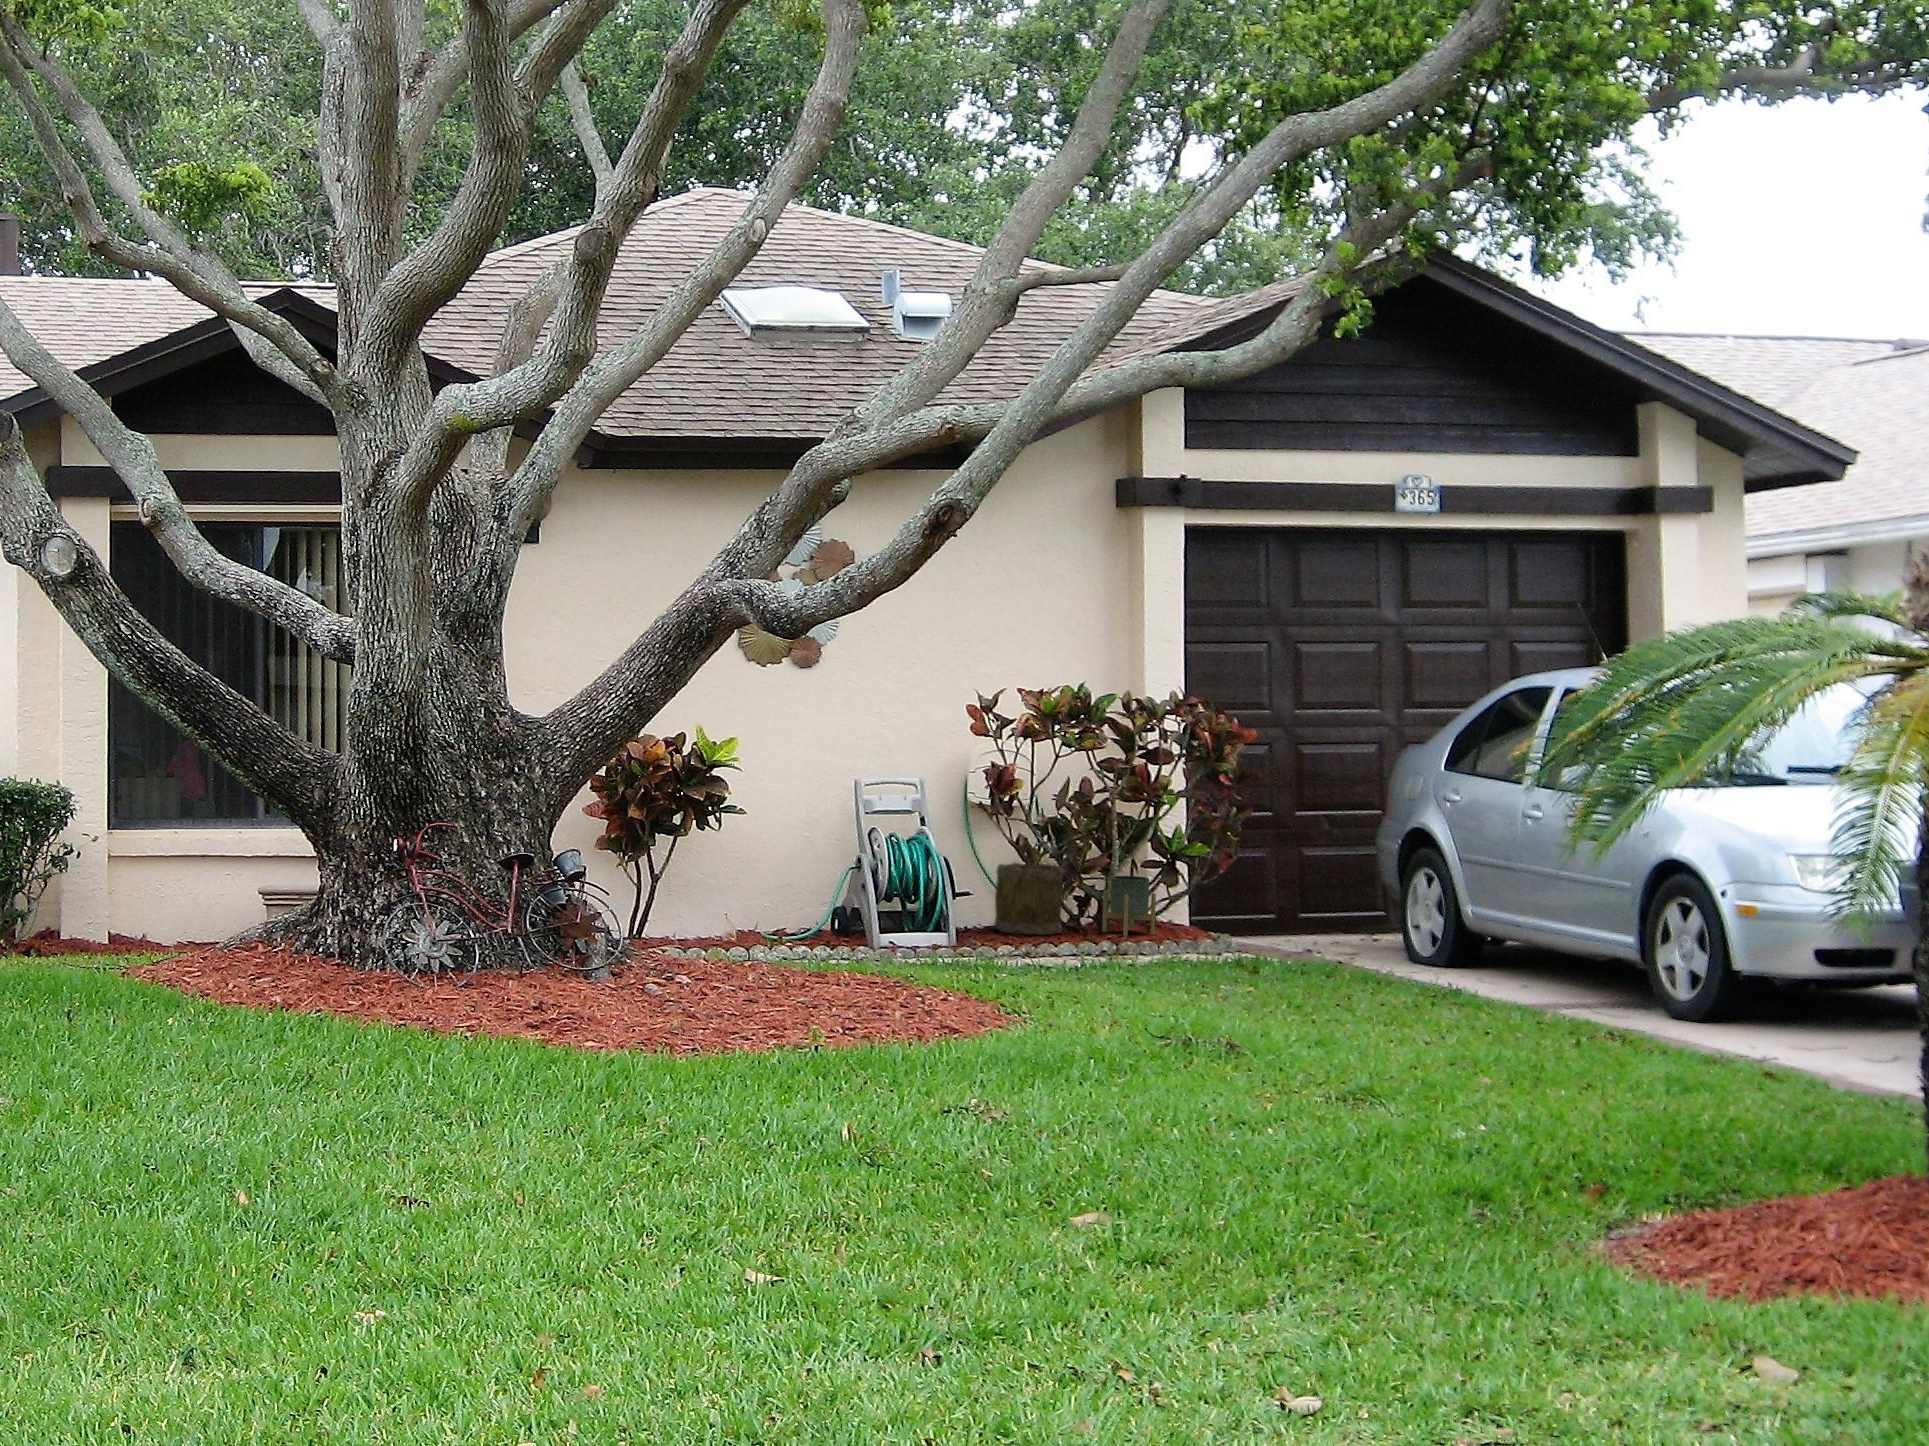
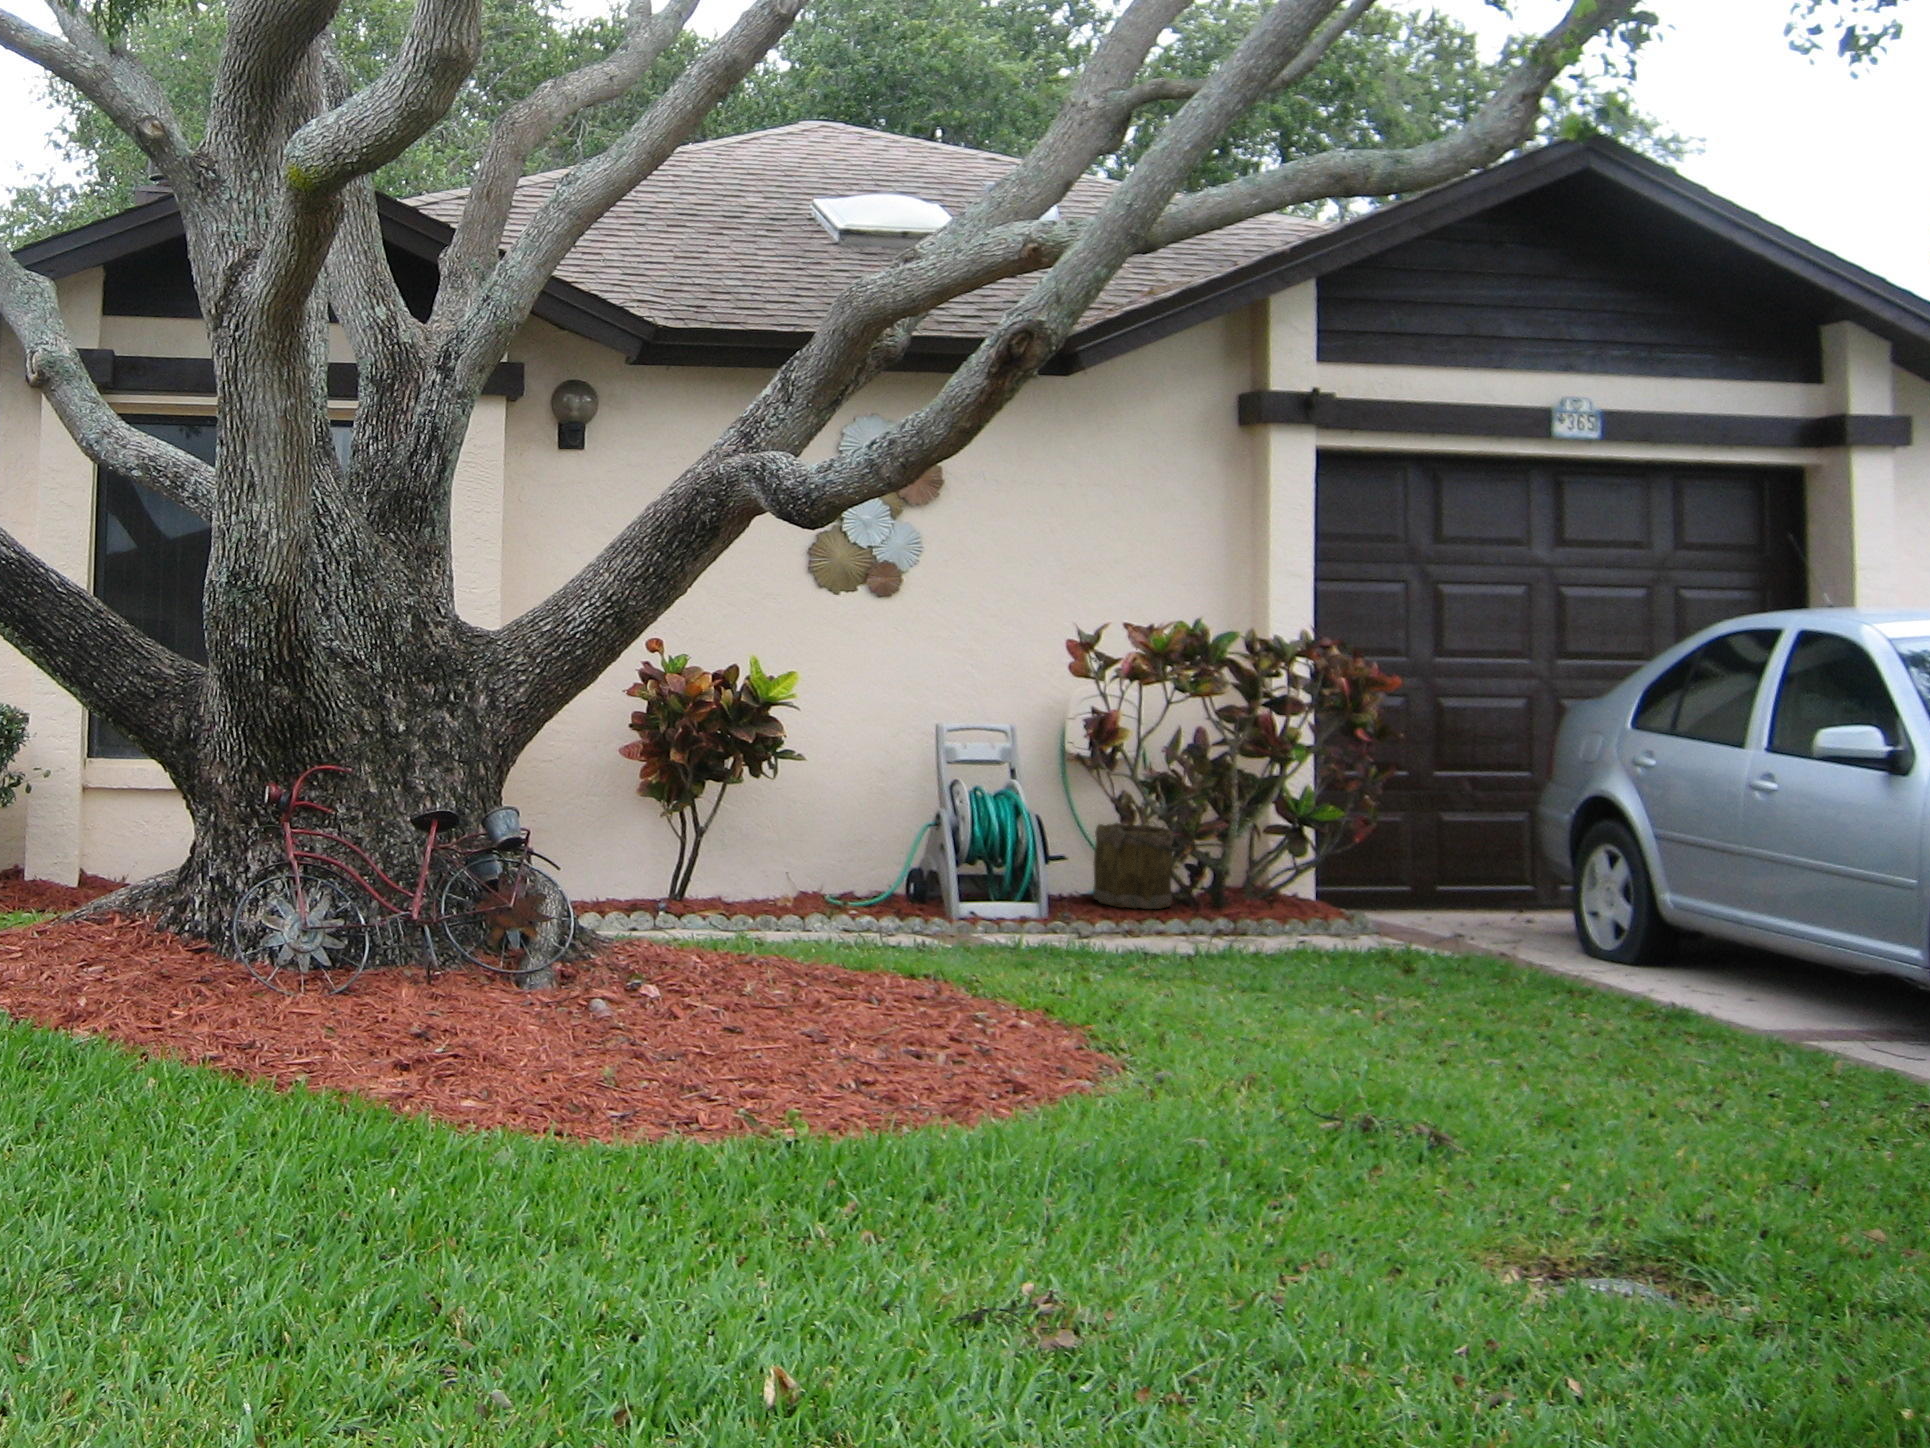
planter: present [1102,876,1156,936] -> none [1220,842,1284,913]

